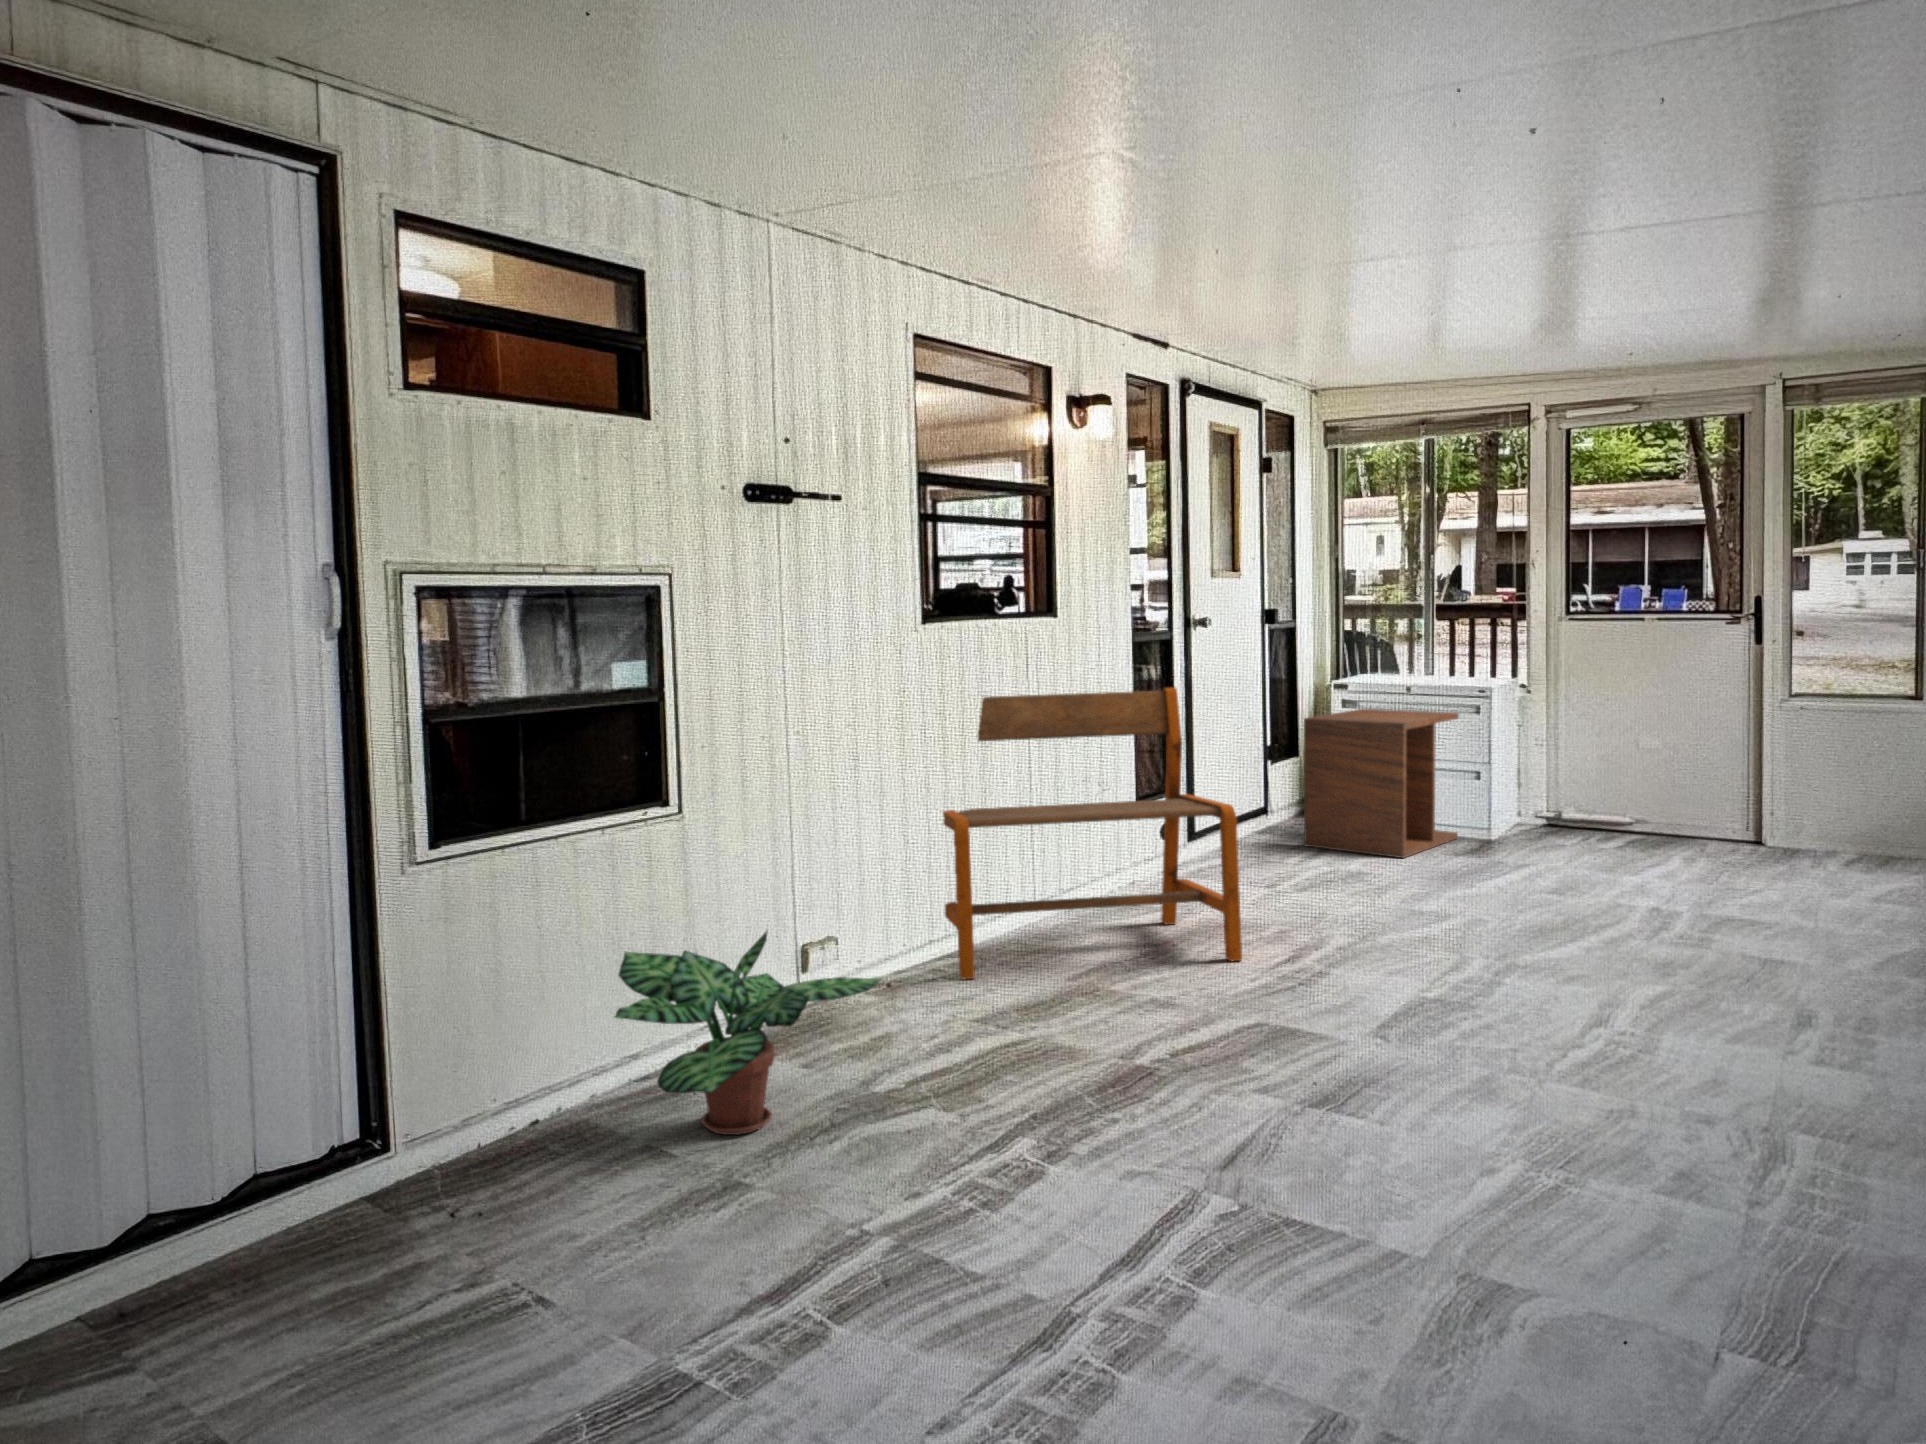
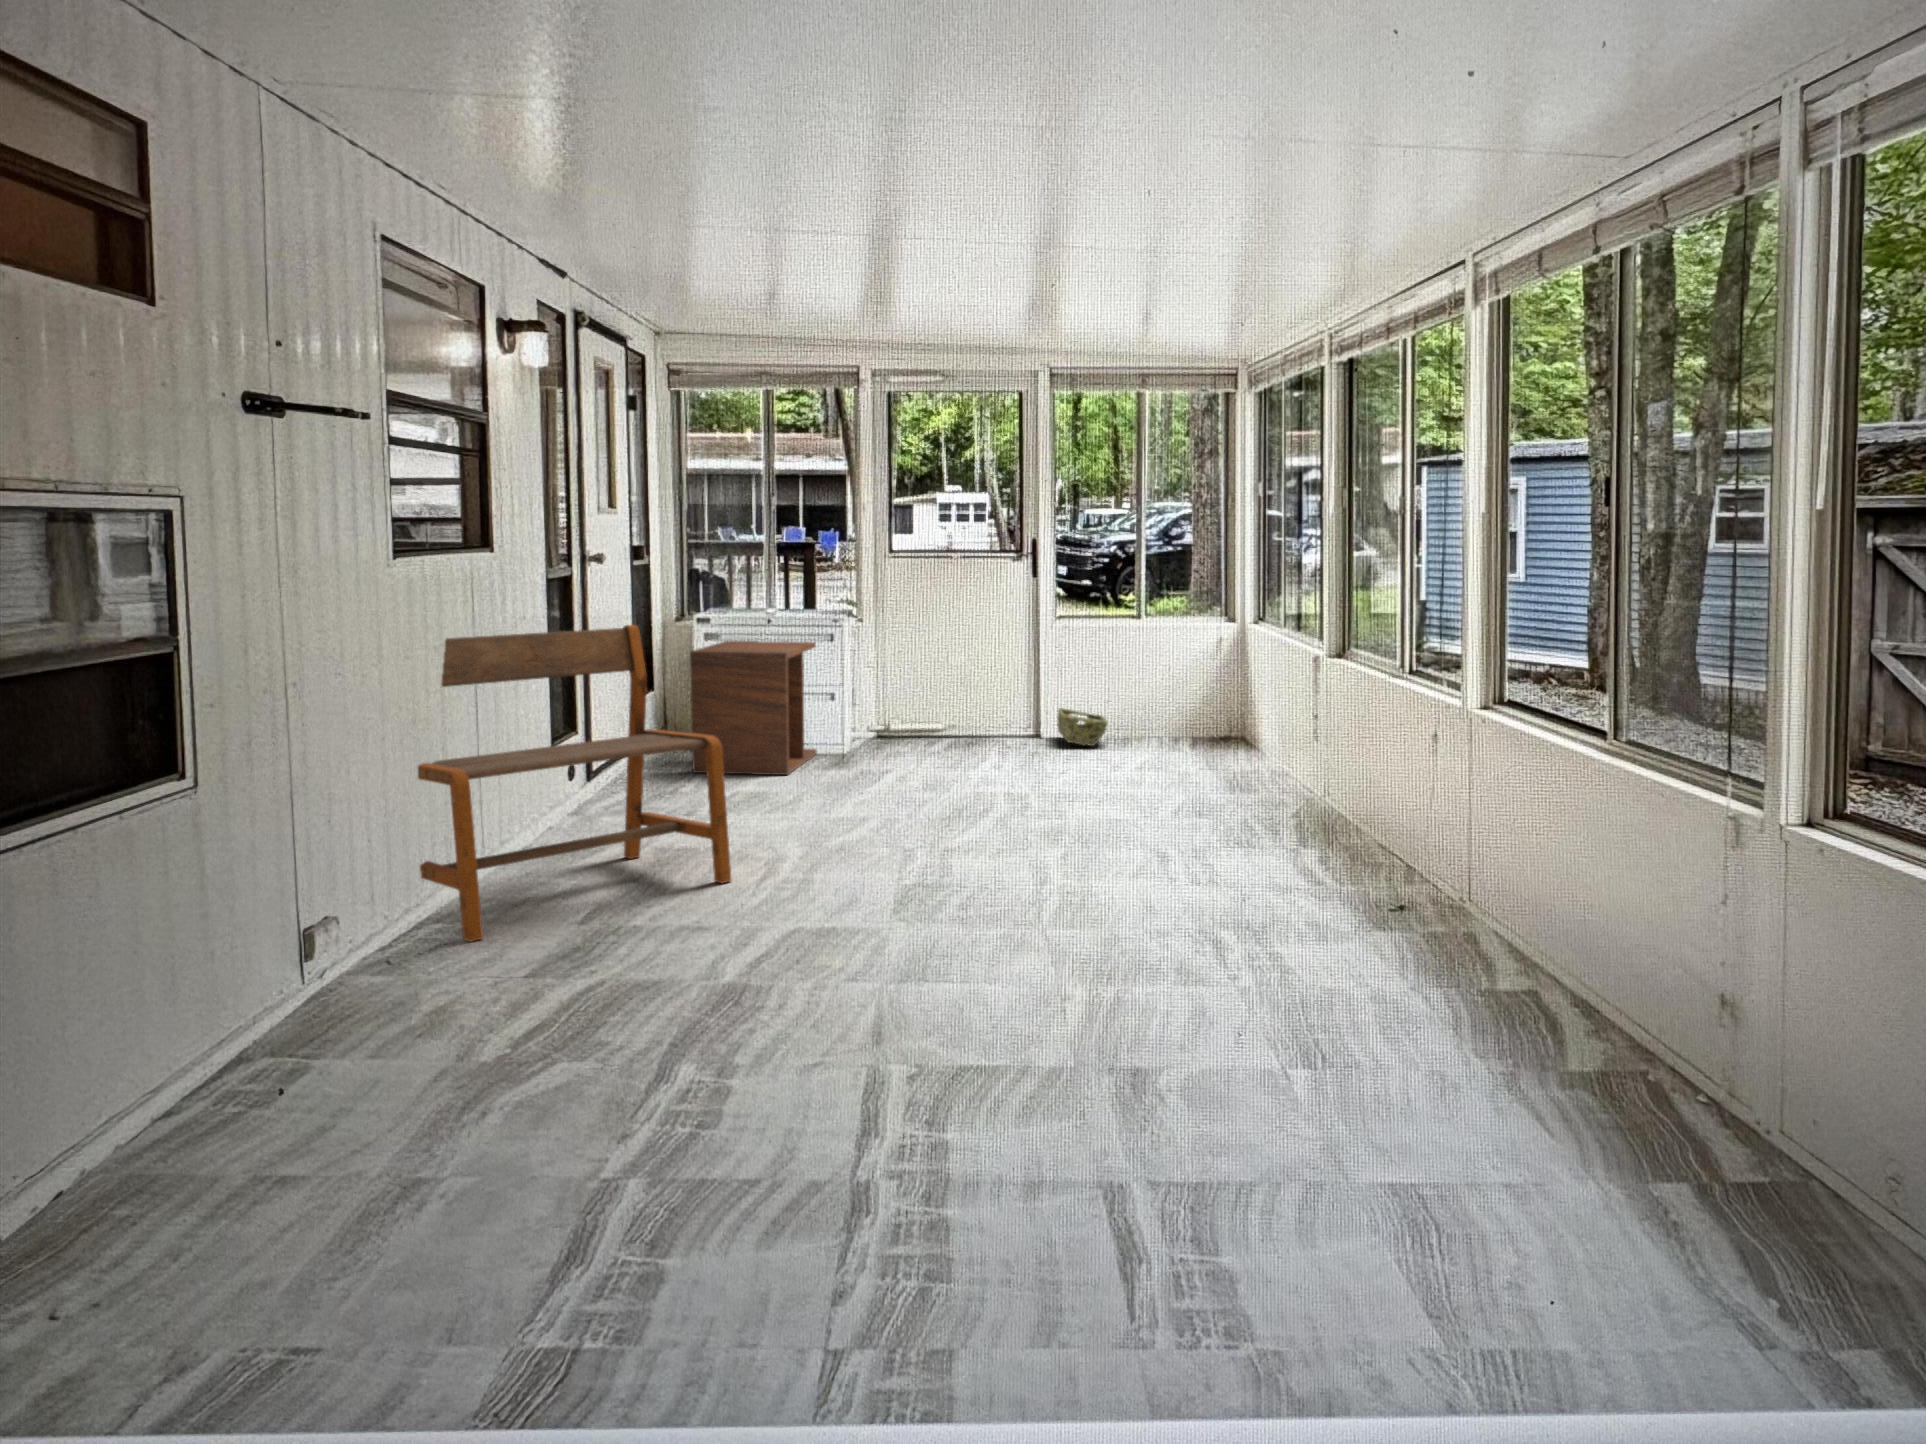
woven basket: none [1795,807,1872,860] -> present [1057,708,1108,746]
potted plant: present [615,931,882,1135] -> none [160,908,498,1150]

